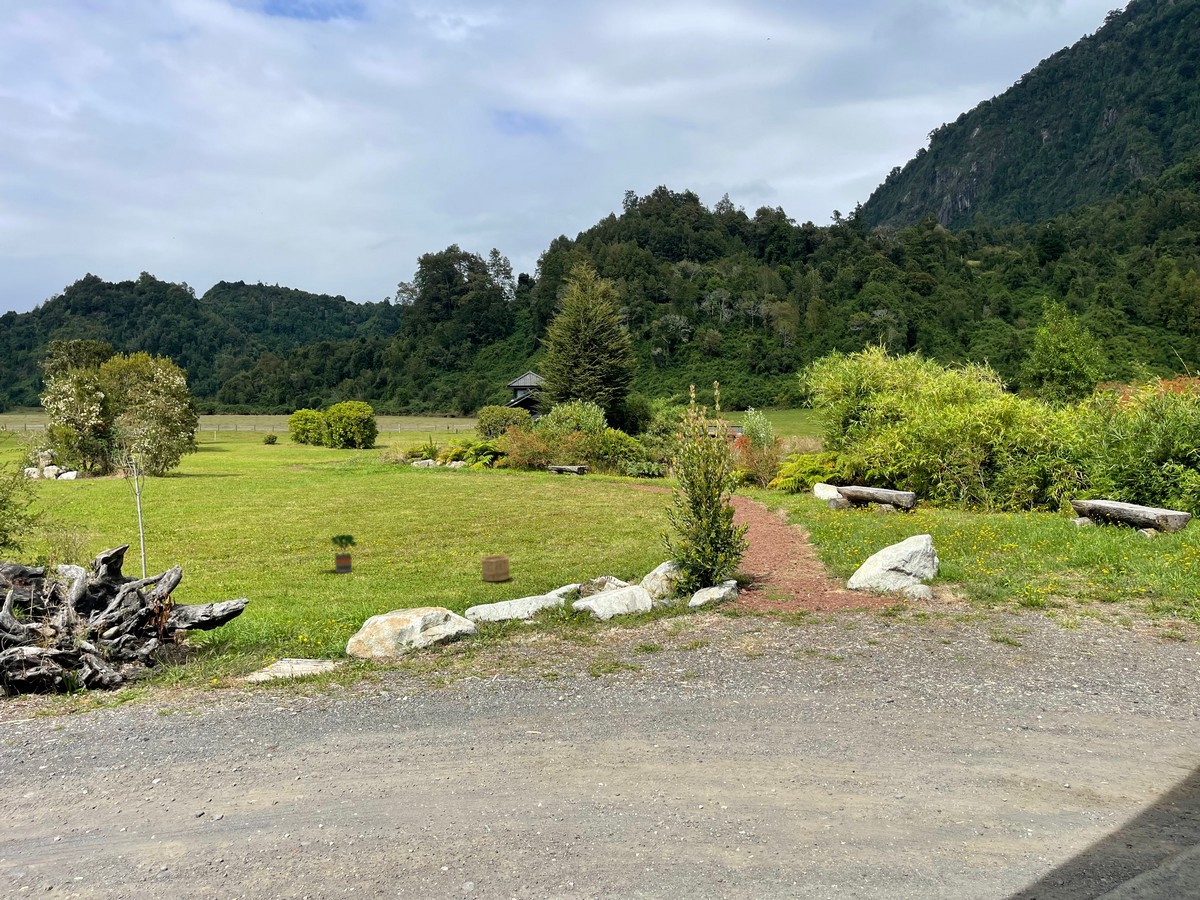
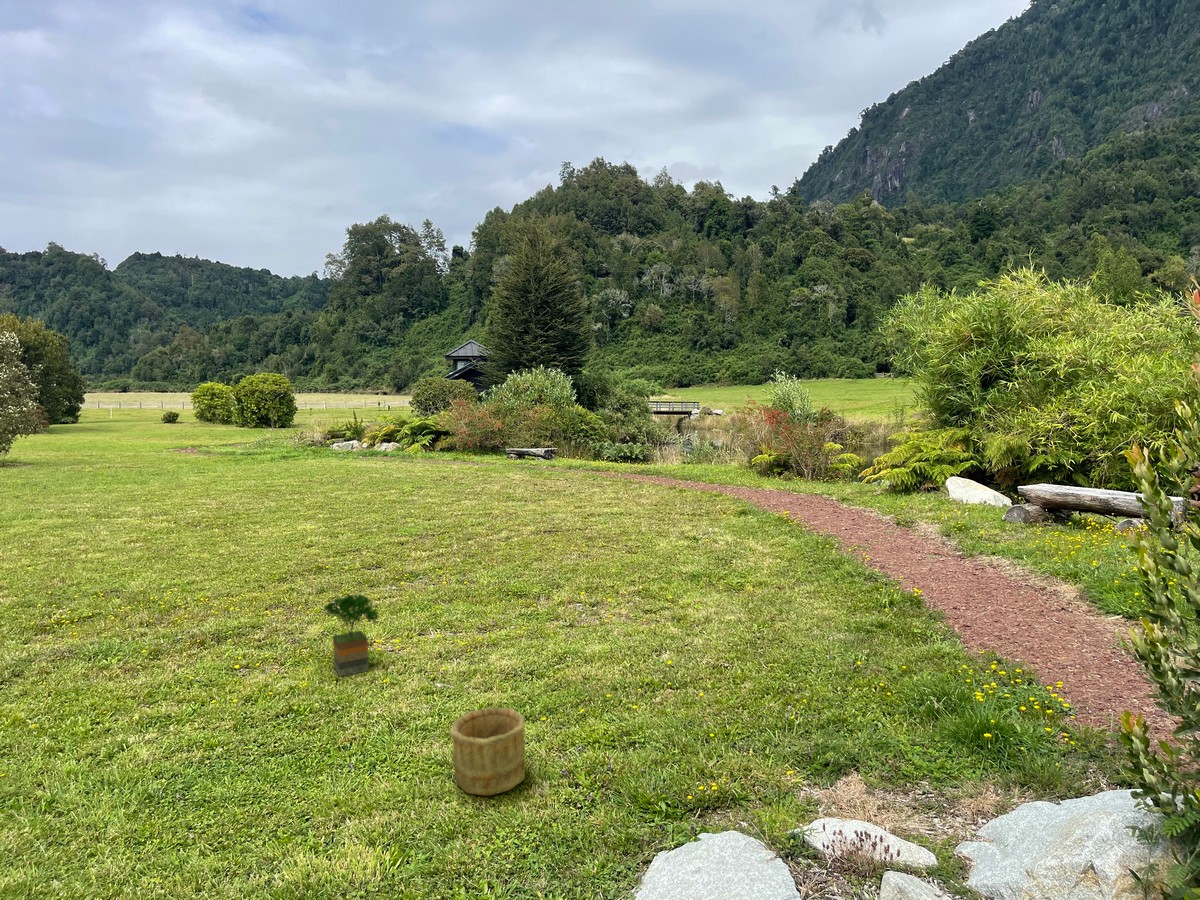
potted tree: present [331,534,357,573] -> present [324,594,378,676]

